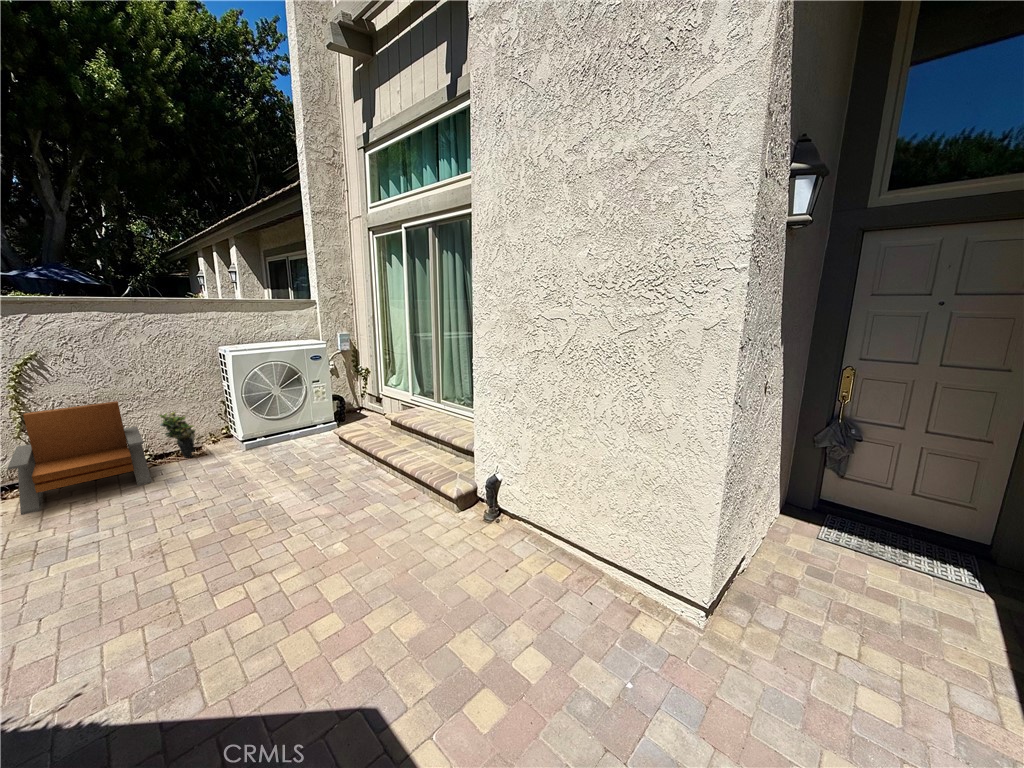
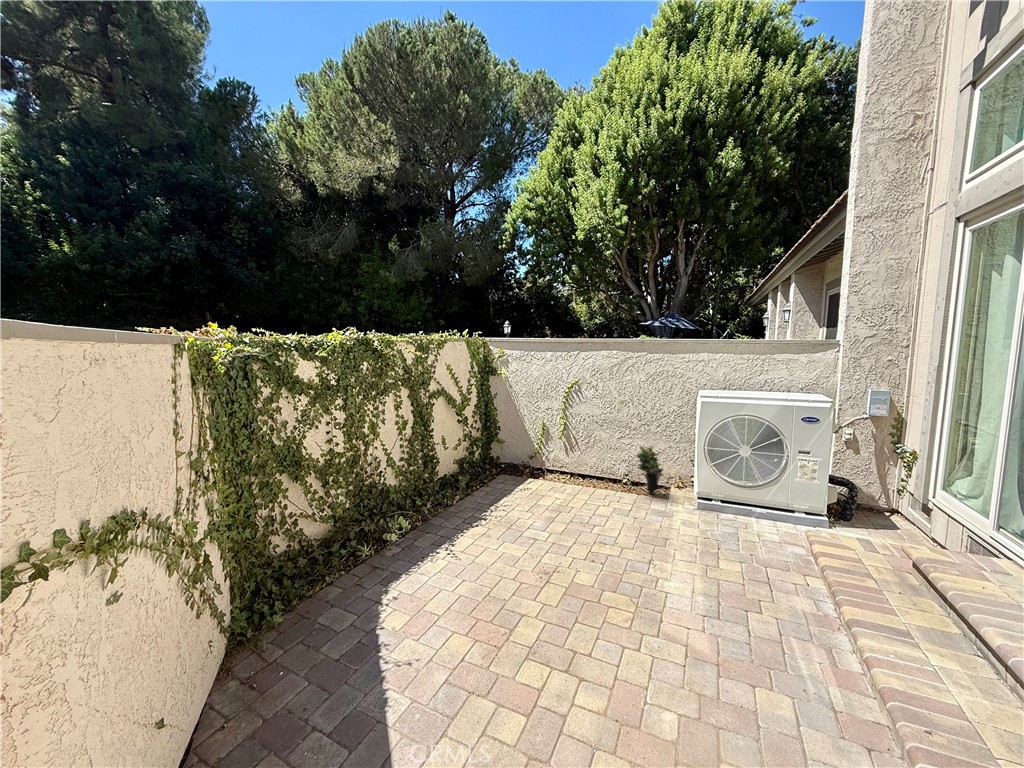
lounge chair: present [8,401,152,515] -> none [538,422,623,505]

